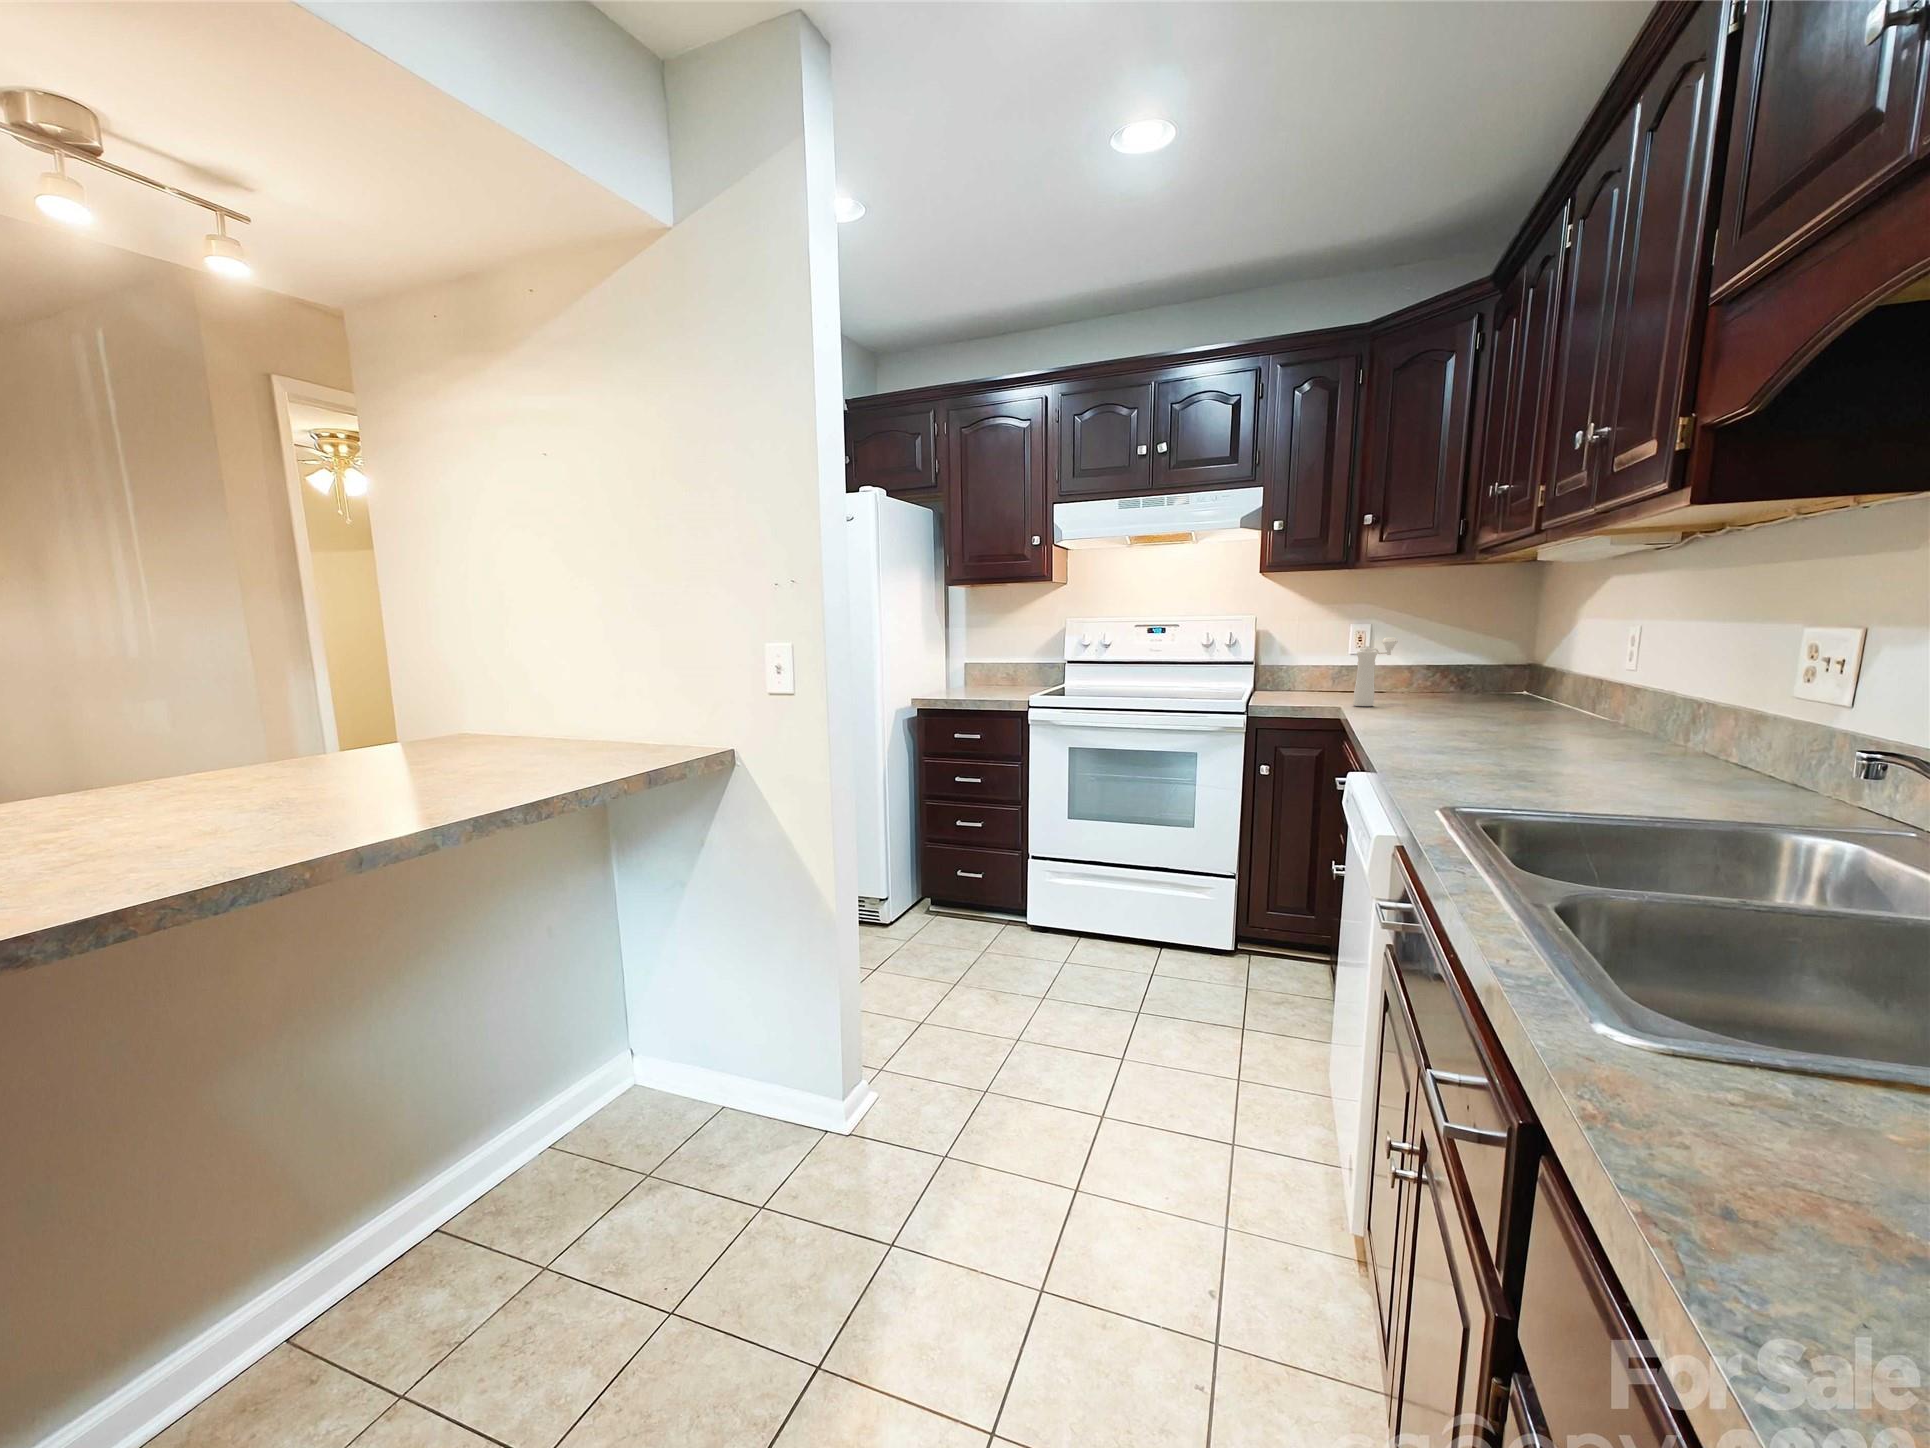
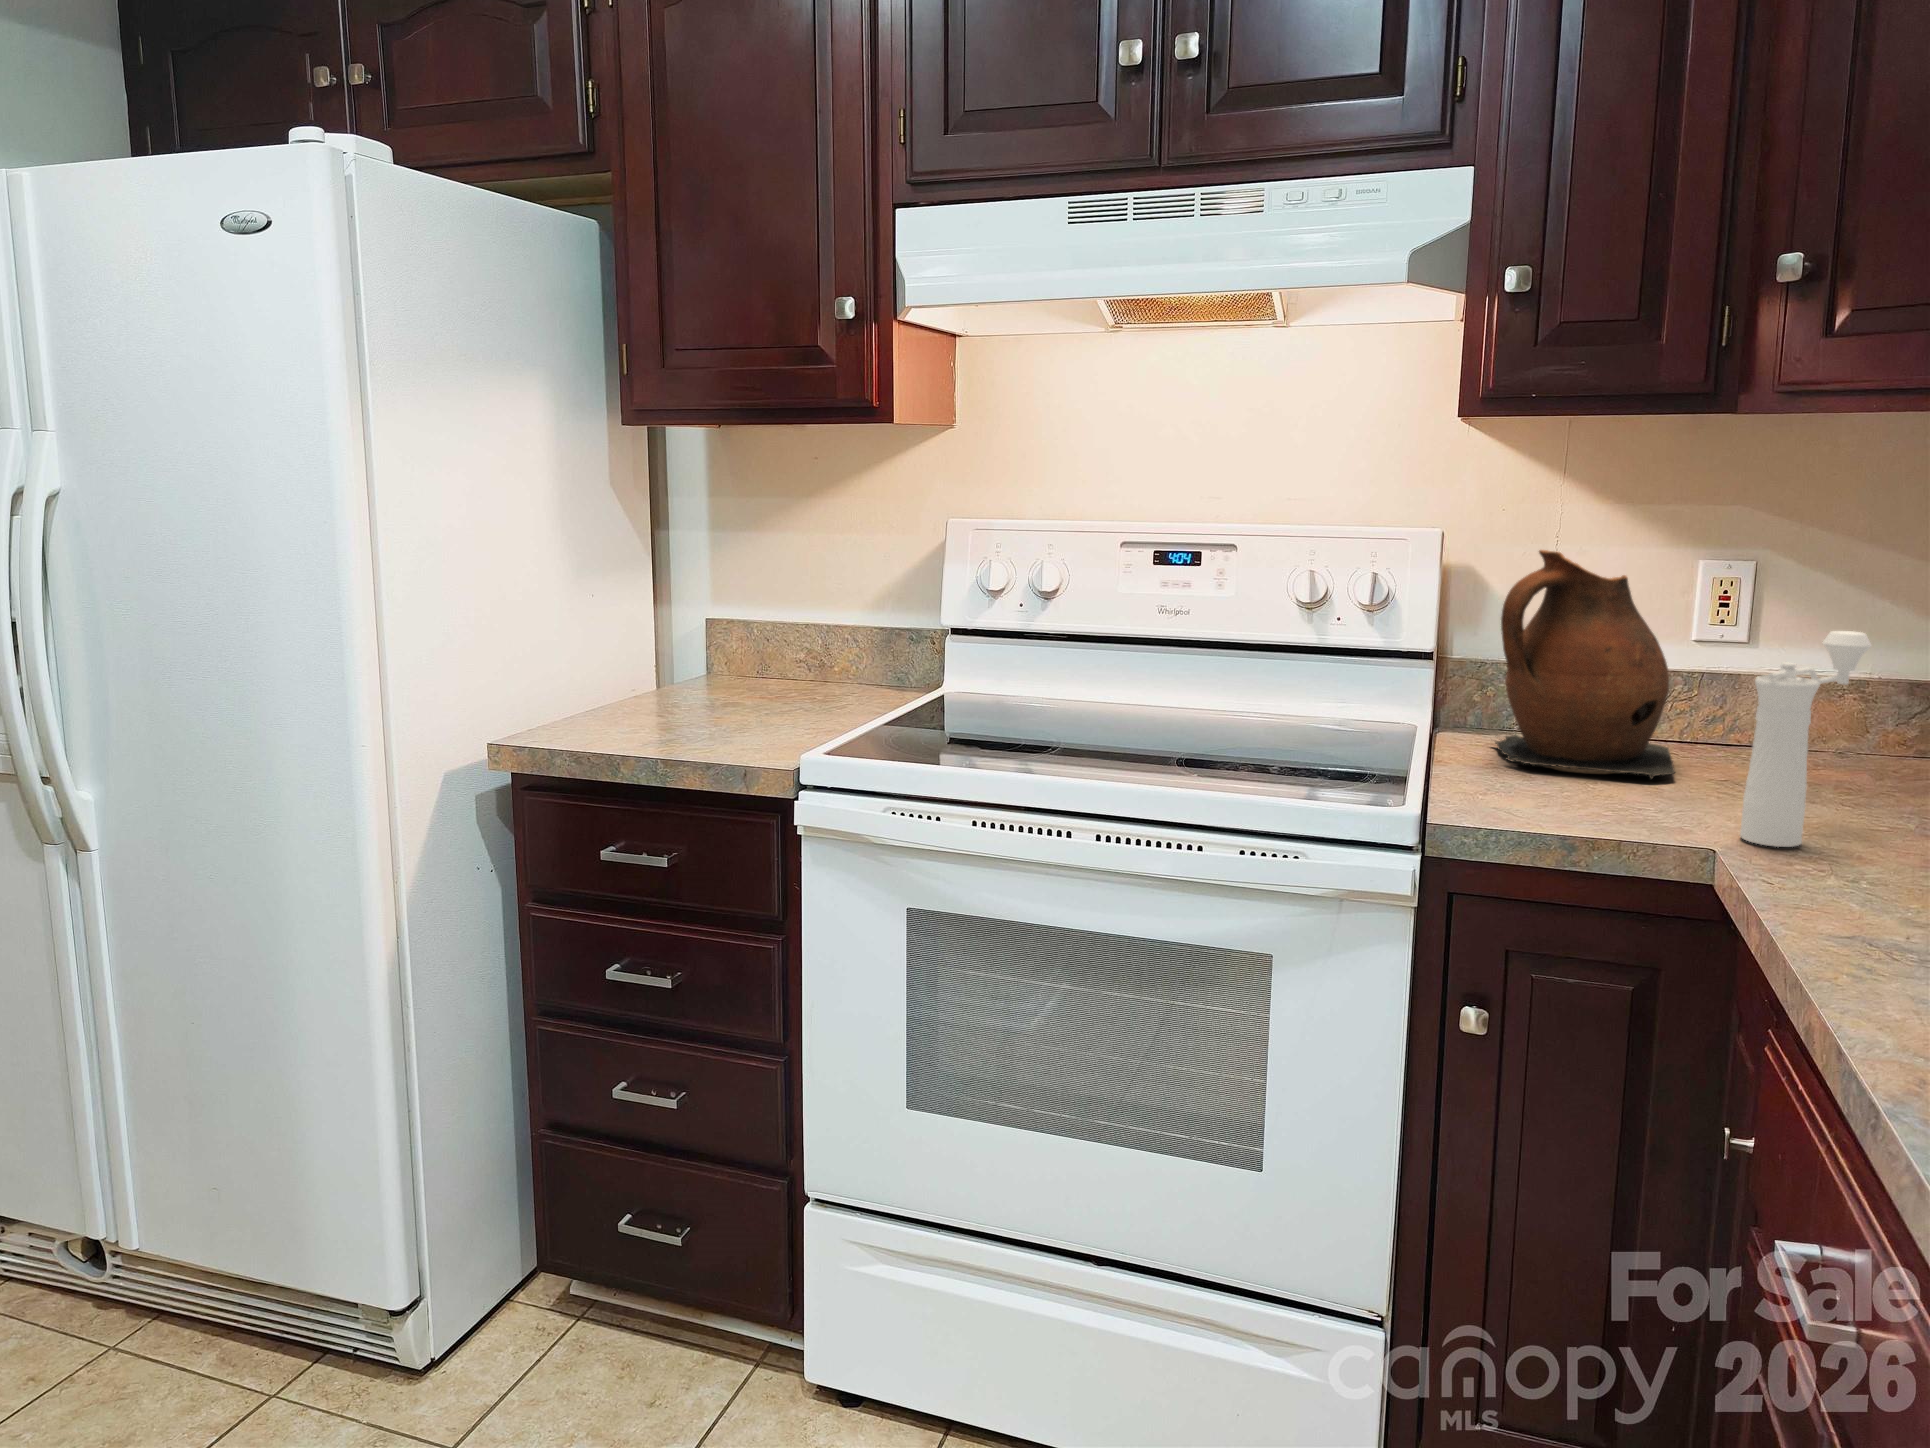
ceramic pitcher: none [1274,620,1339,697] -> present [1495,550,1675,779]

